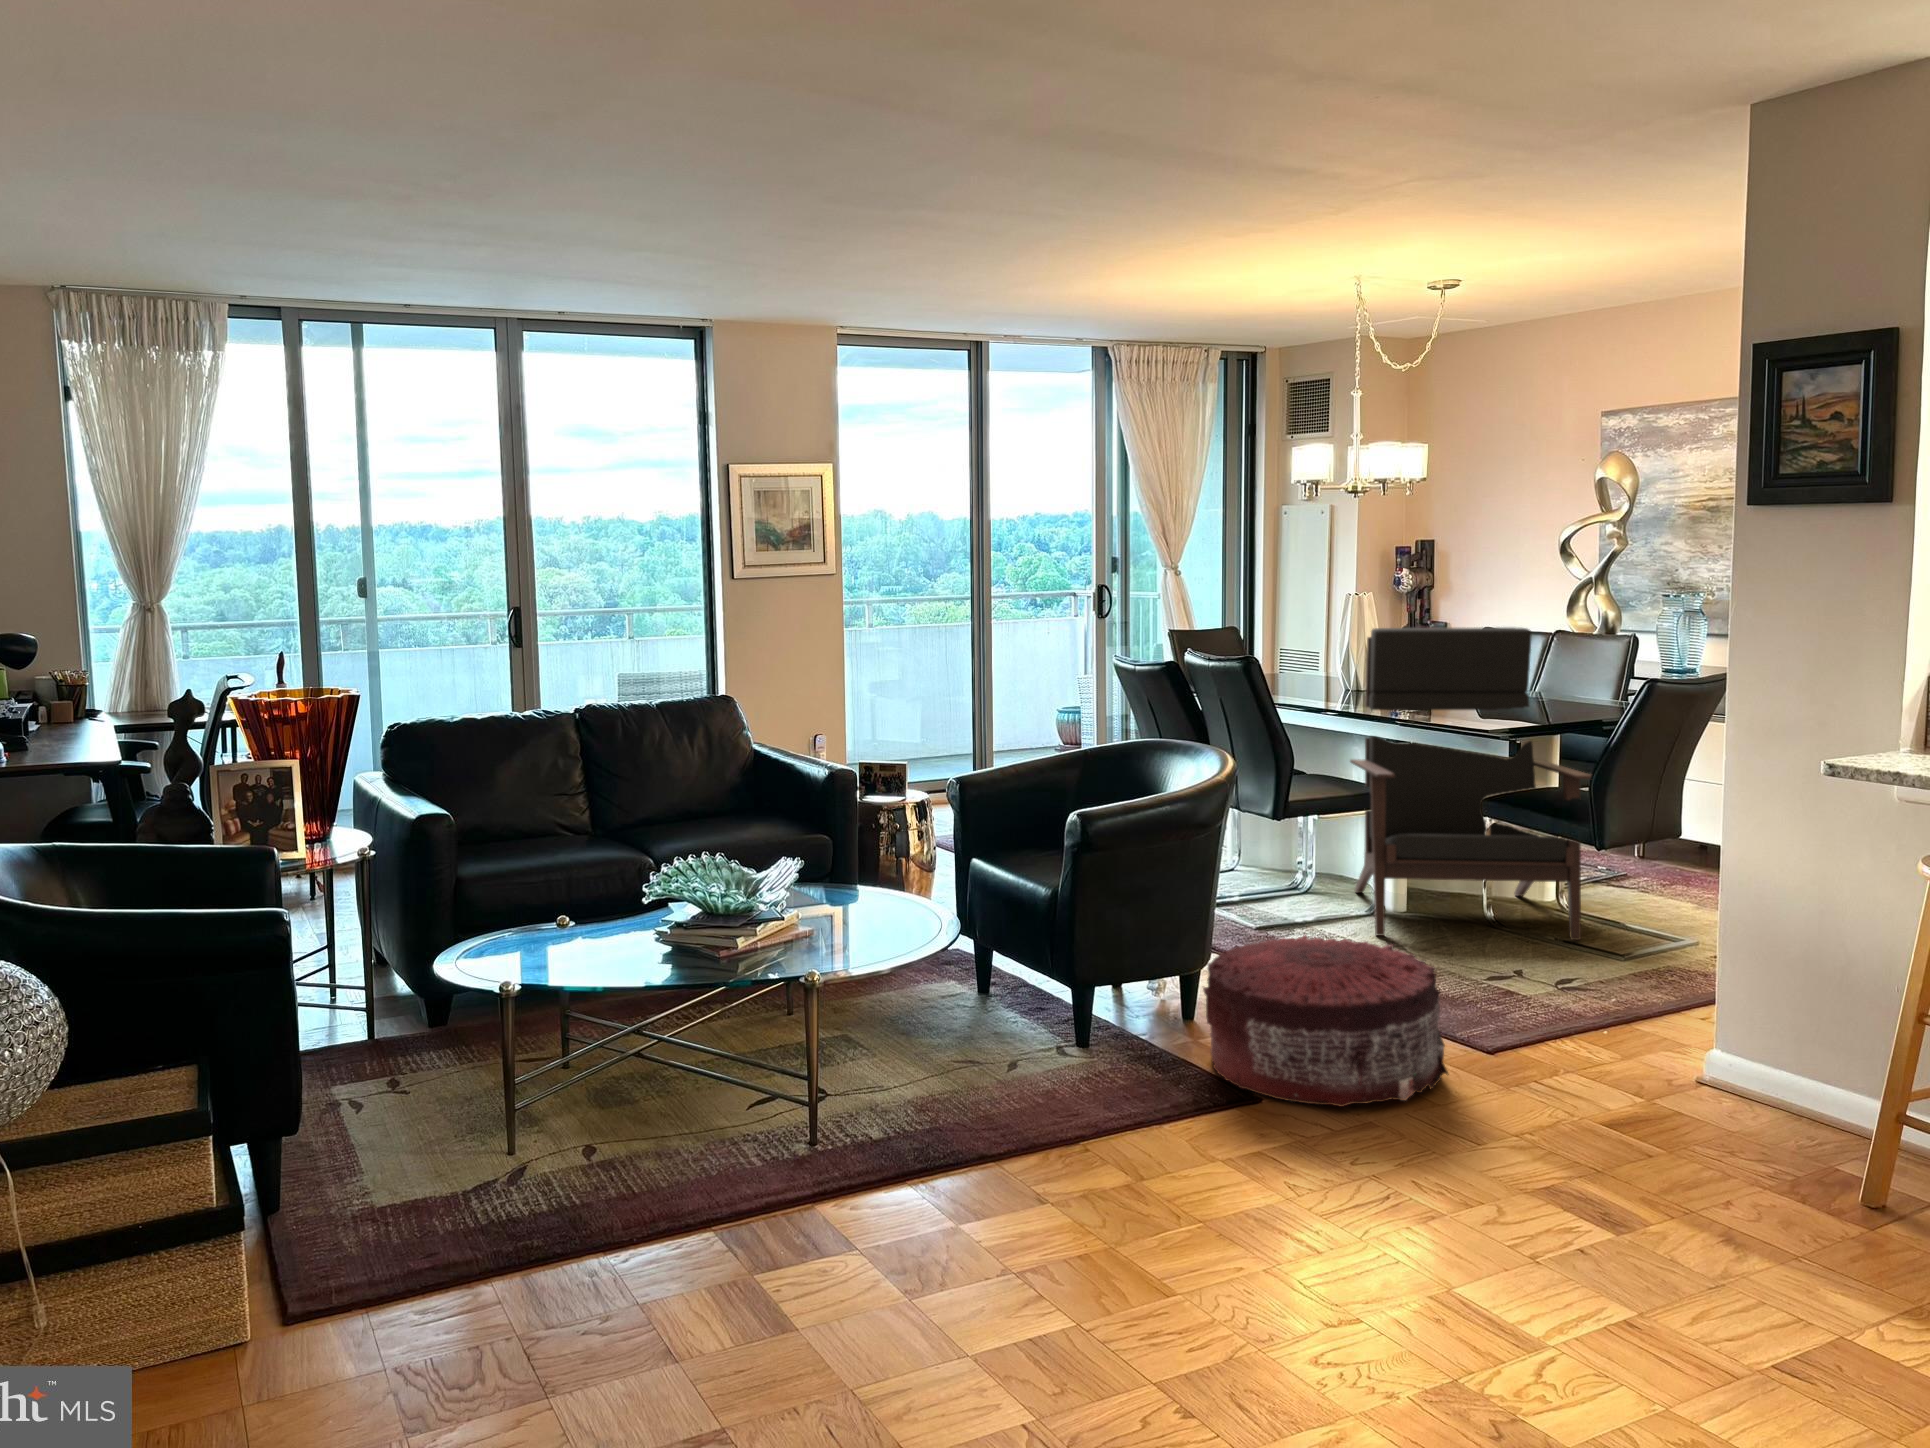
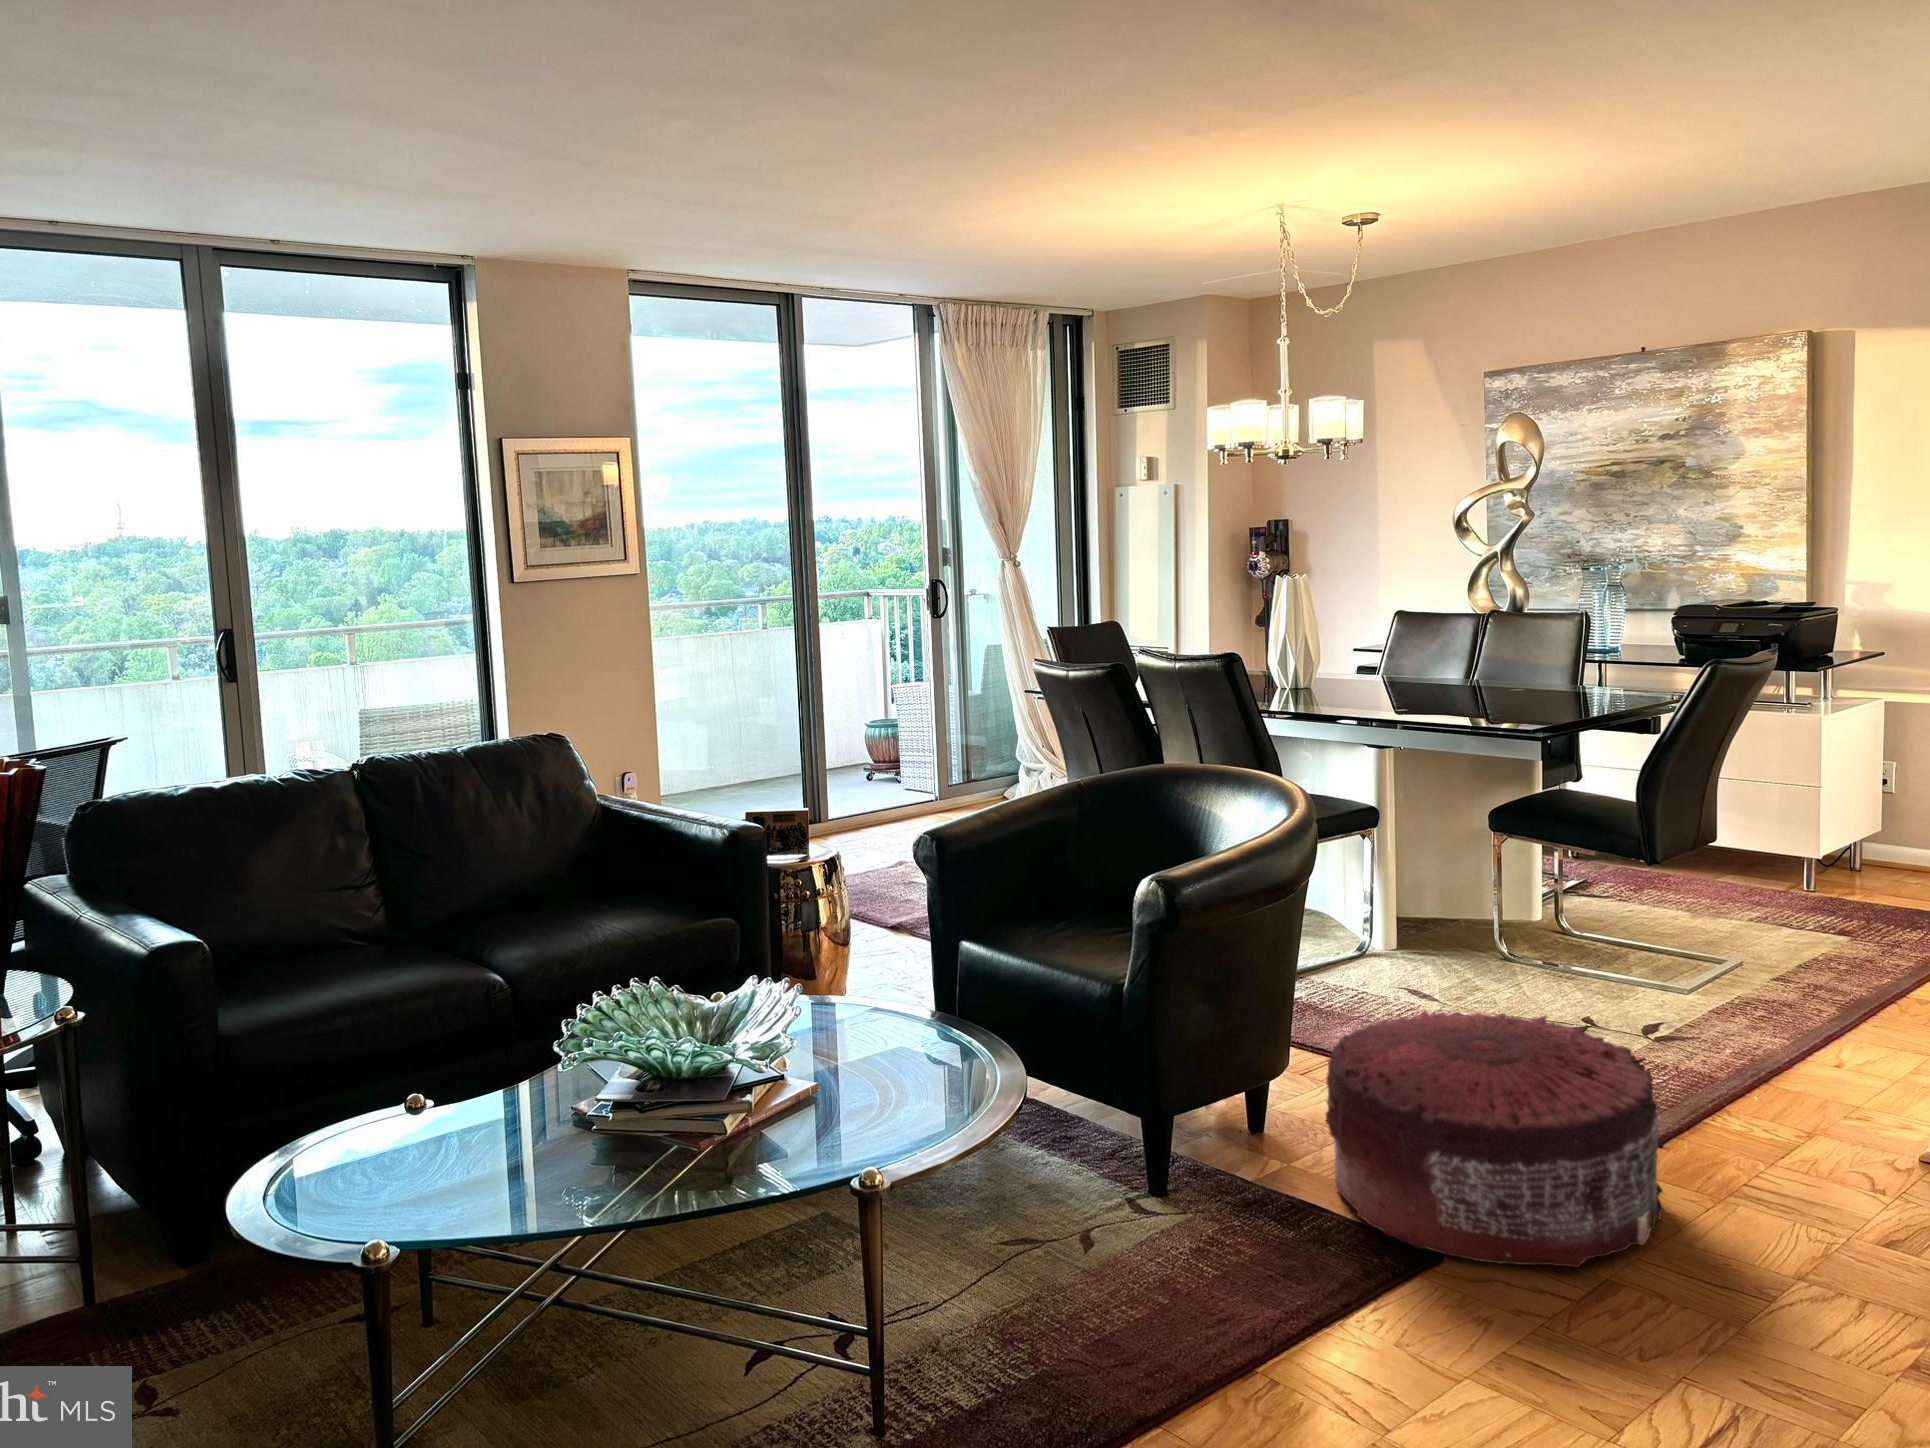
lounge chair: present [1350,627,1591,940] -> none [1319,604,1637,982]

